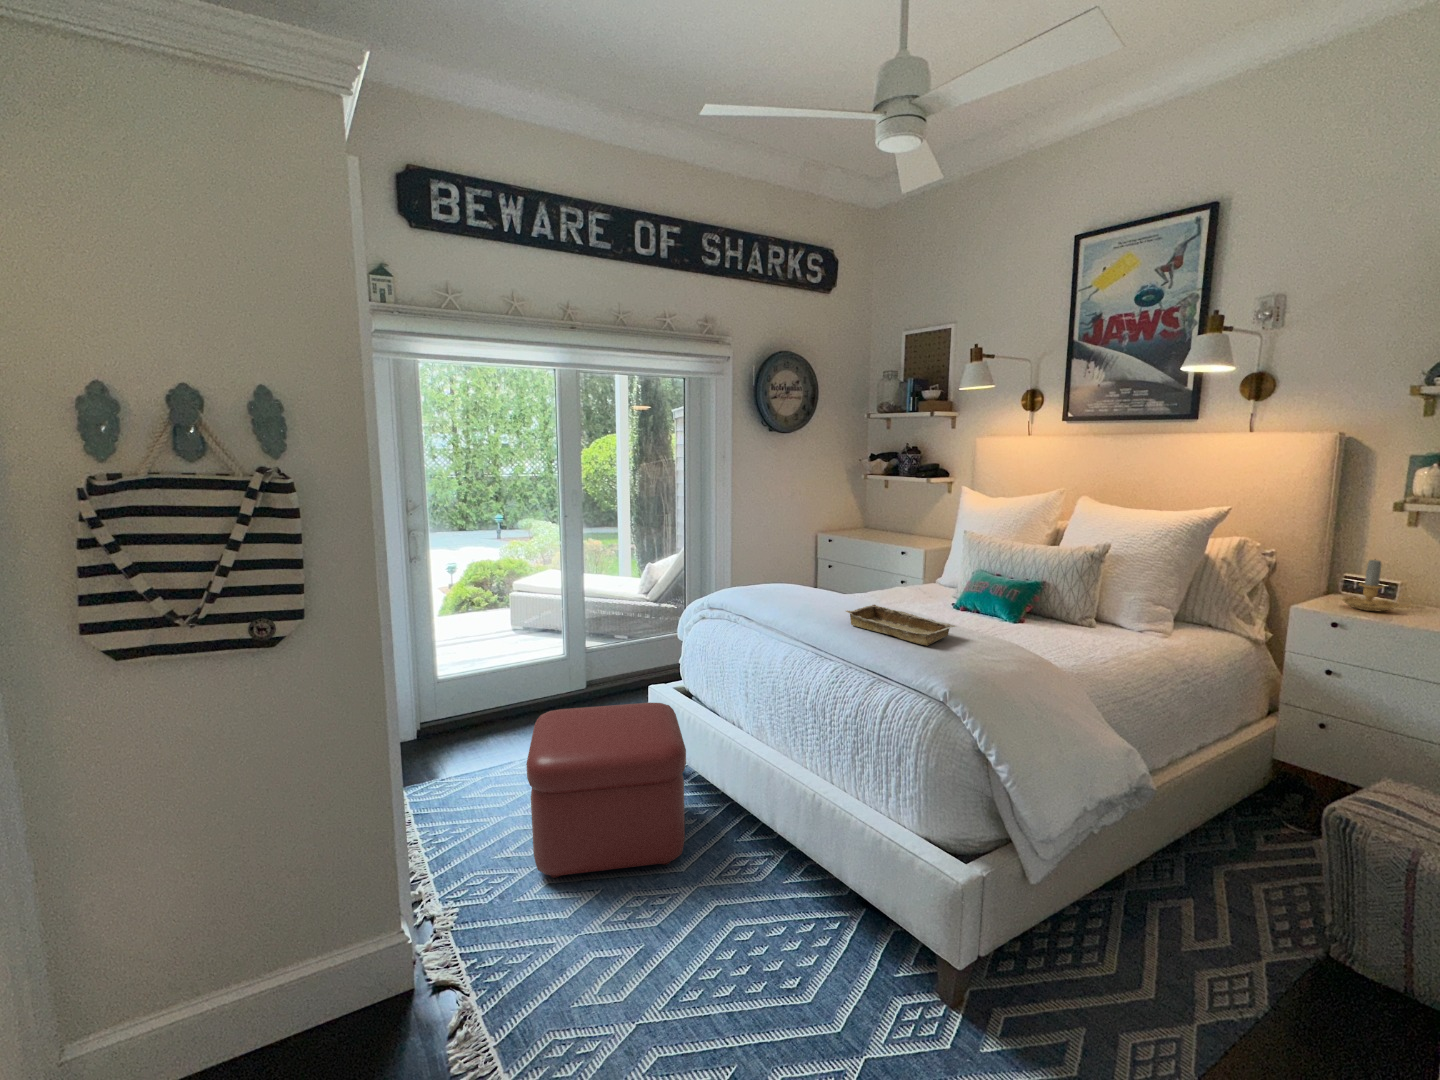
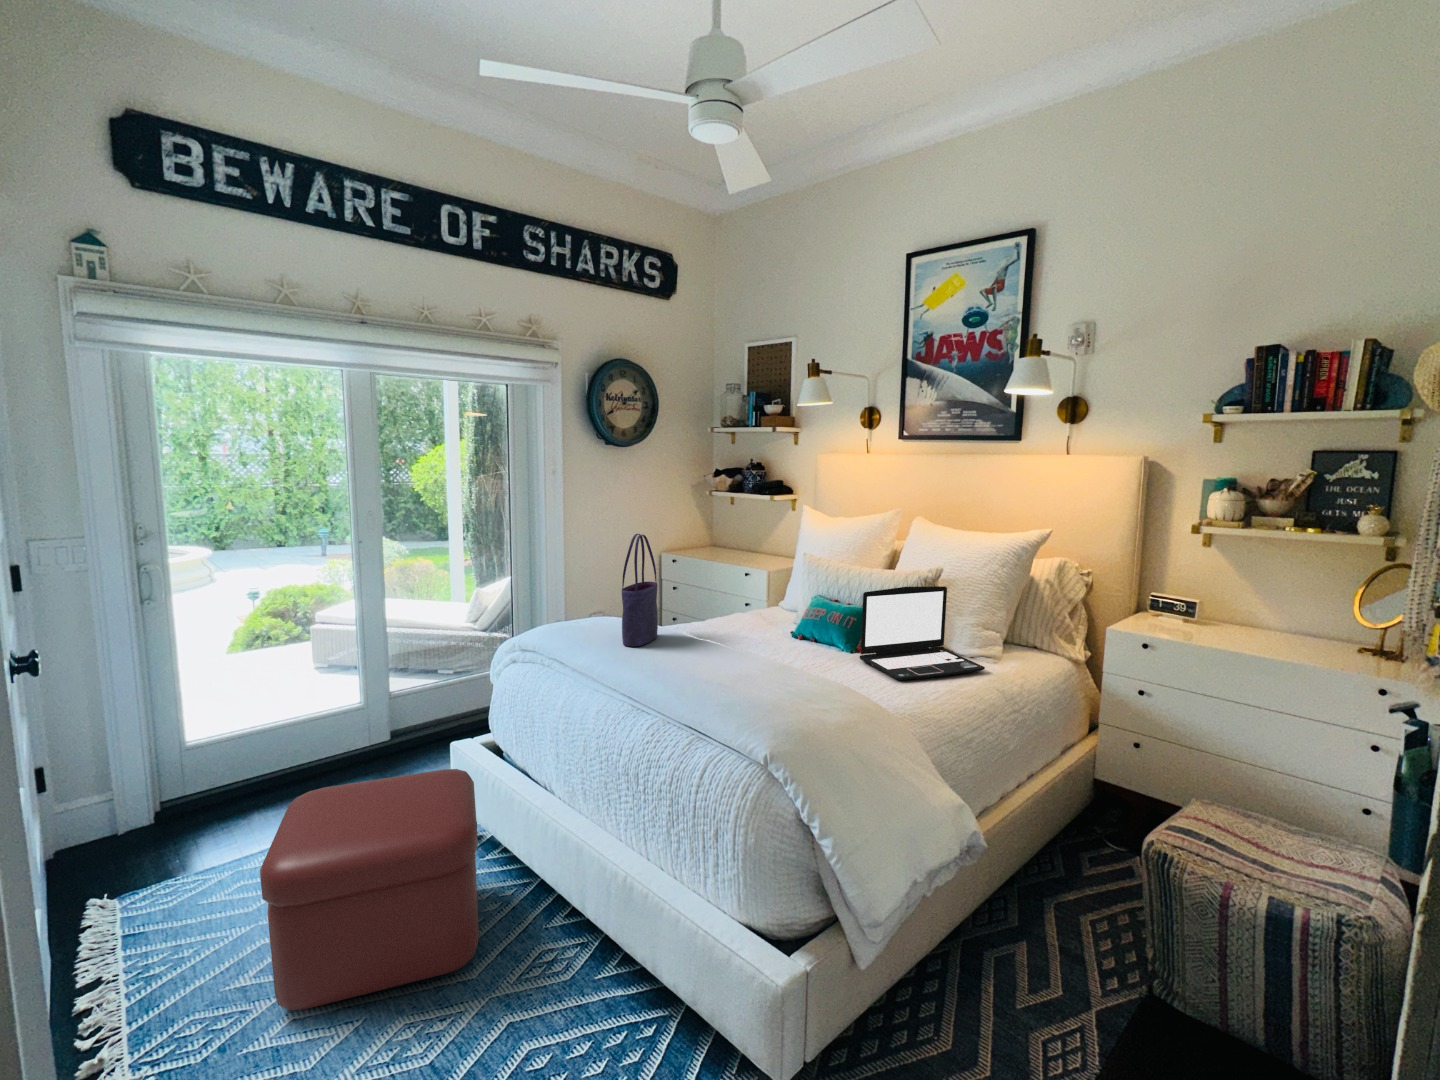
tote bag: none [803,506,833,605] -> present [622,534,658,647]
laptop: none [1022,560,1154,647] -> present [860,586,985,680]
candle: present [1342,560,1411,611] -> none [1150,579,1209,631]
tray: present [846,605,956,646] -> none [665,645,785,694]

